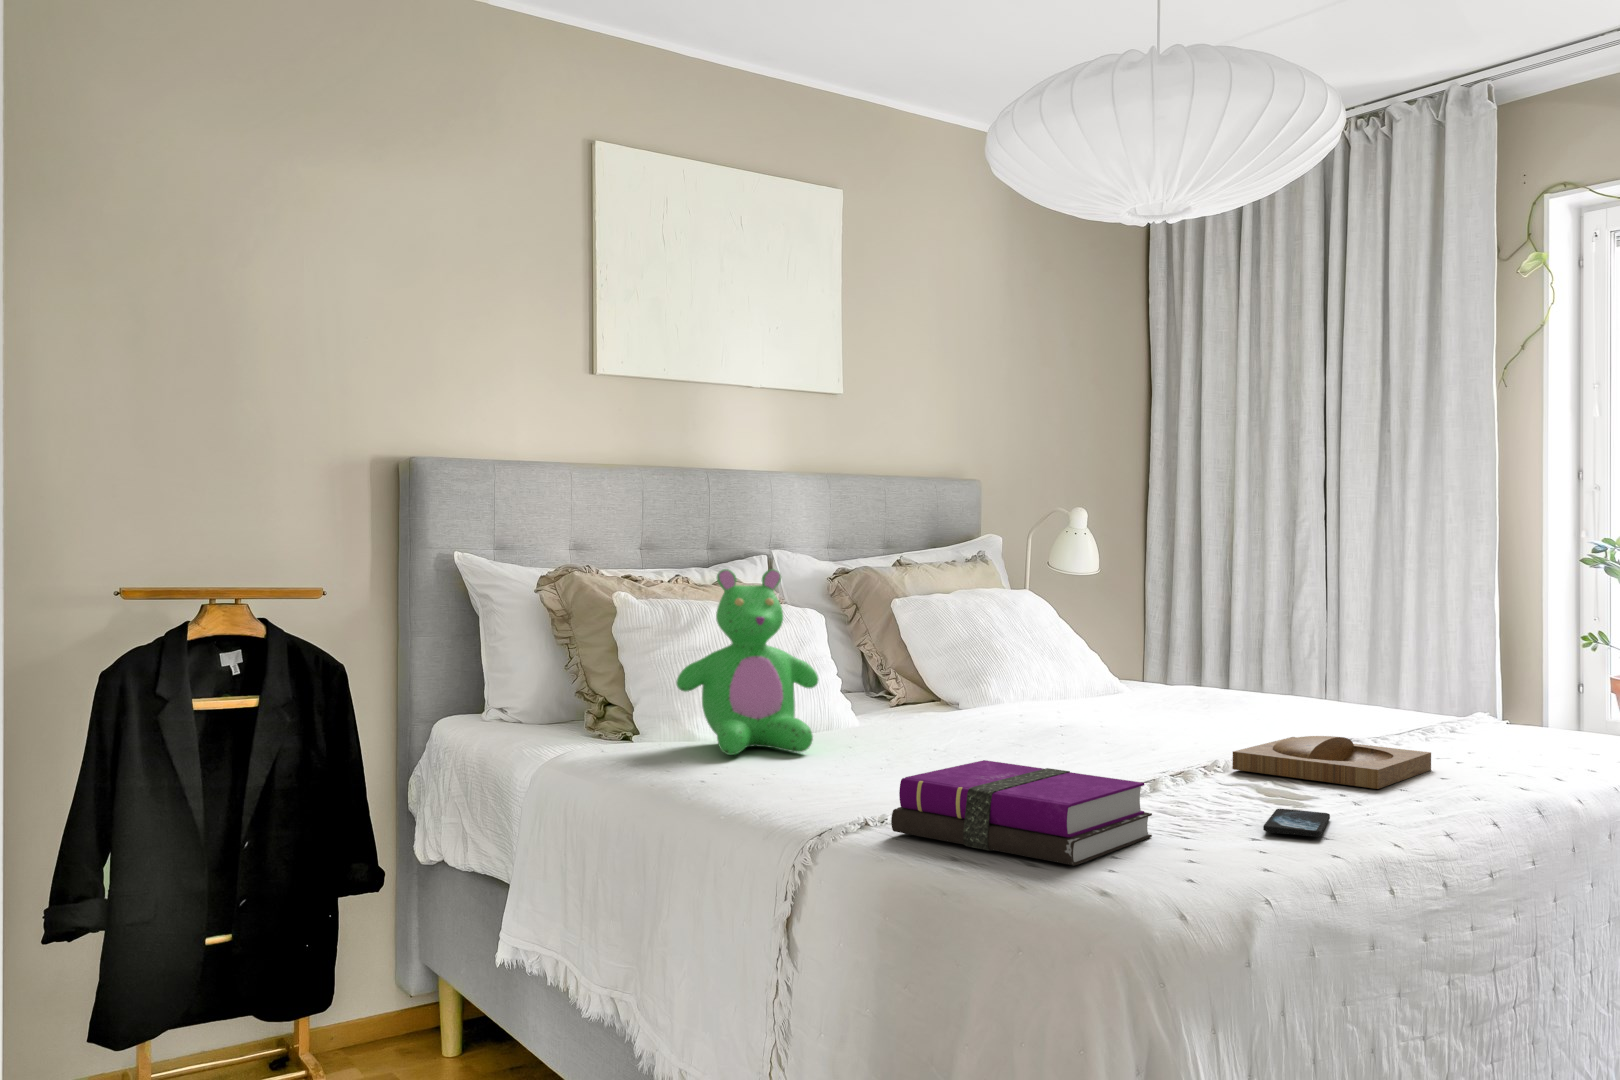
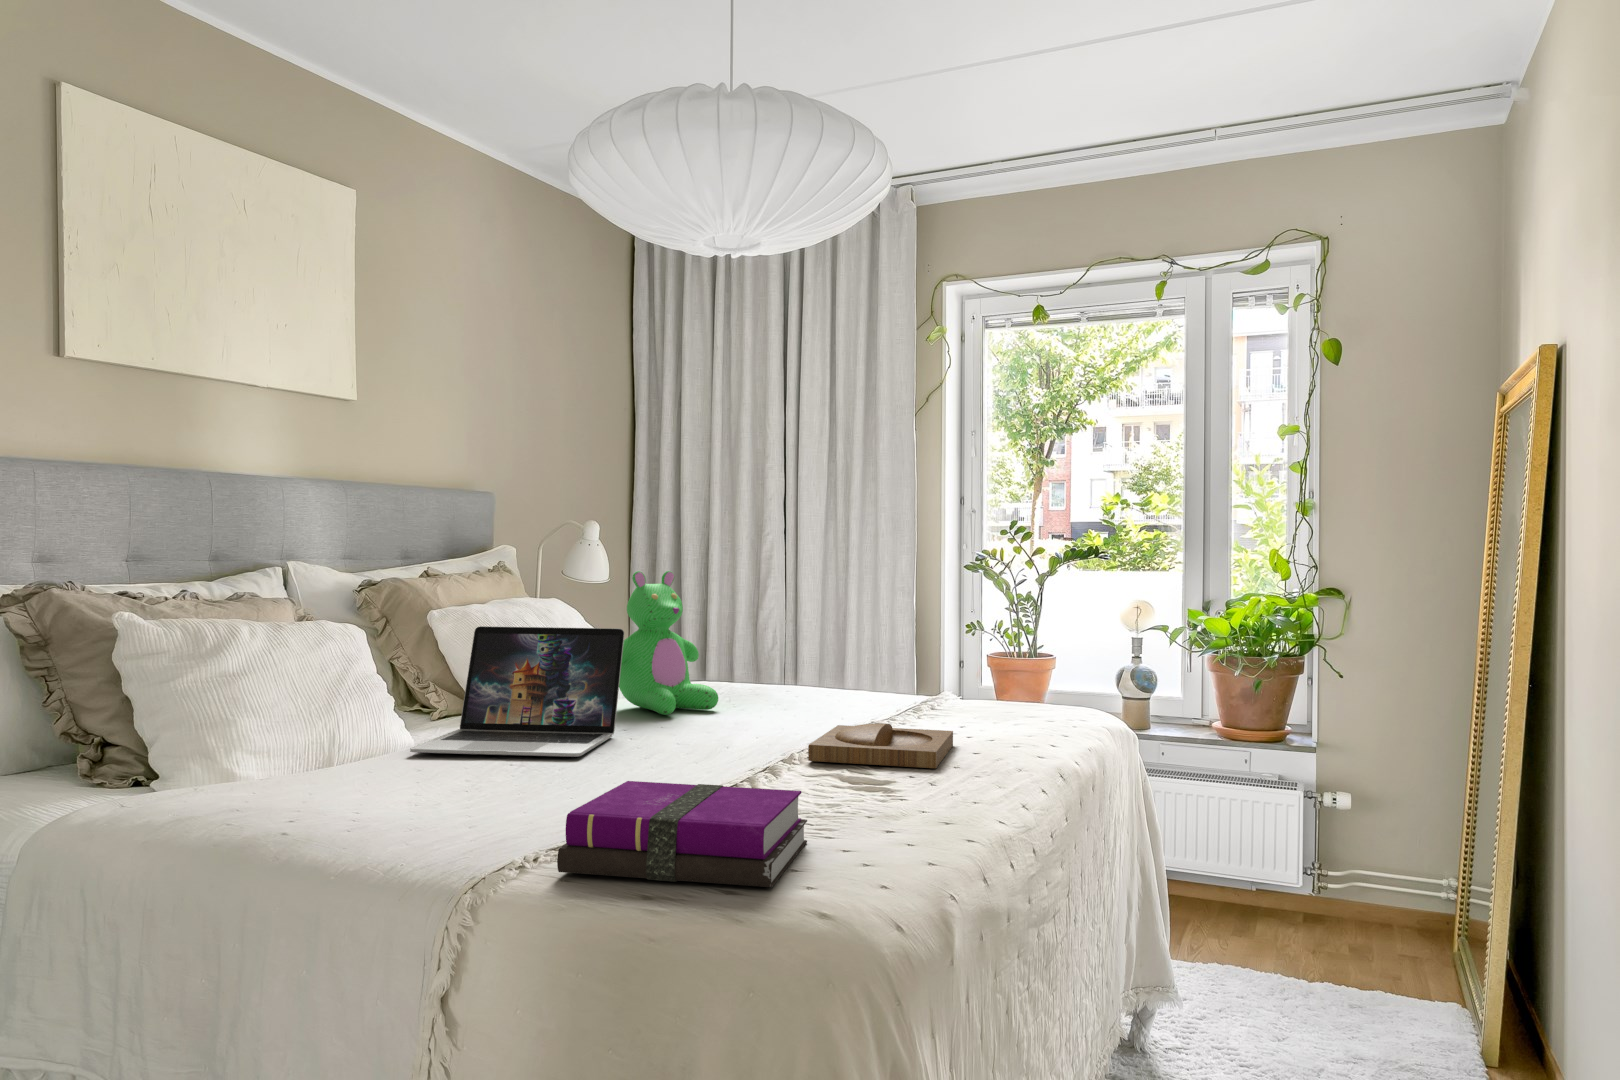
teddy bear: present [677,569,818,755] -> present [619,571,718,715]
laptop: none [846,615,1064,746] -> present [410,626,624,757]
smartphone: present [1263,809,1330,837] -> none [886,798,944,824]

